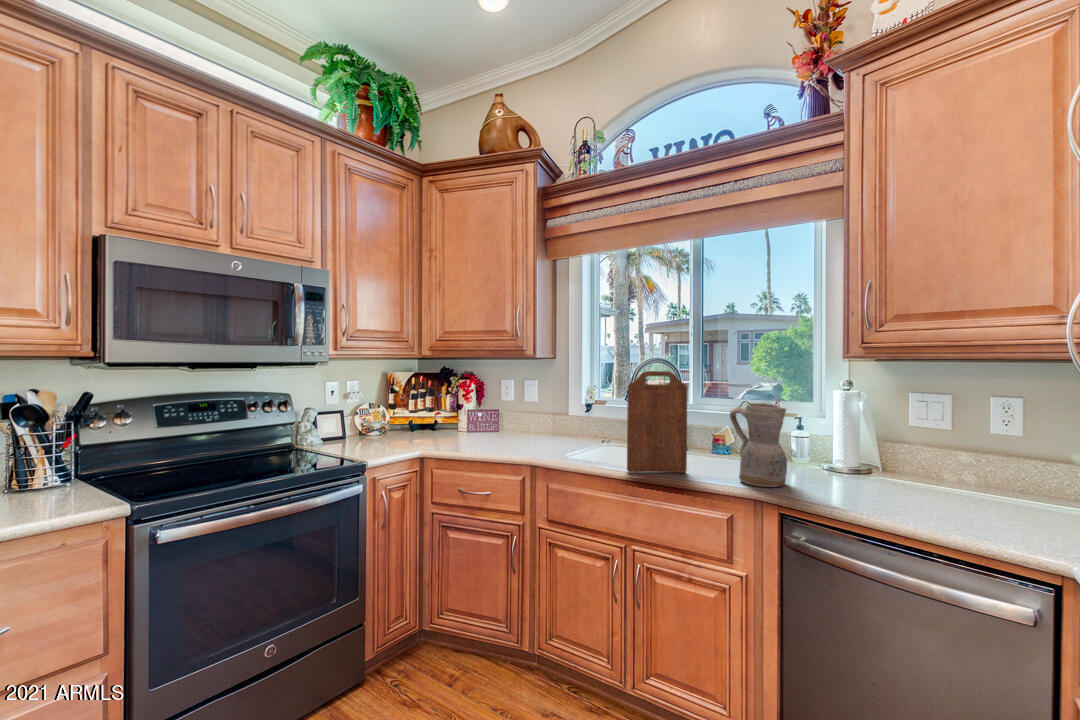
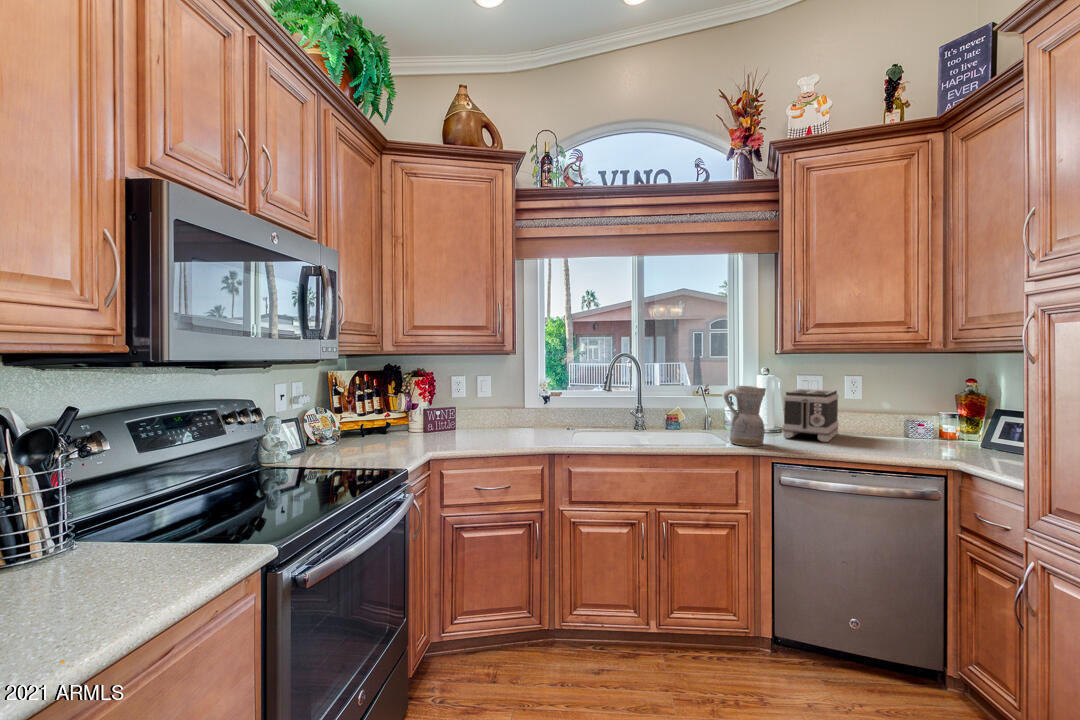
cutting board: present [627,371,688,473] -> none [652,363,691,447]
toaster: none [841,413,968,497] -> present [783,389,839,442]

